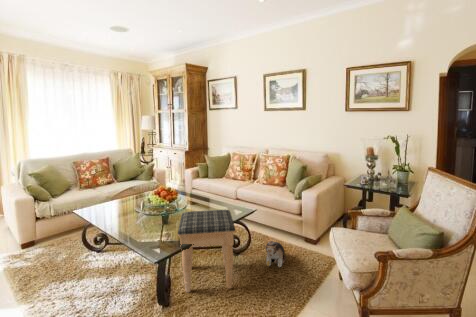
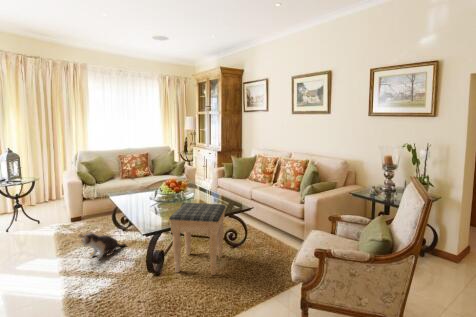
plush toy: present [264,241,286,267] -> present [78,233,126,258]

